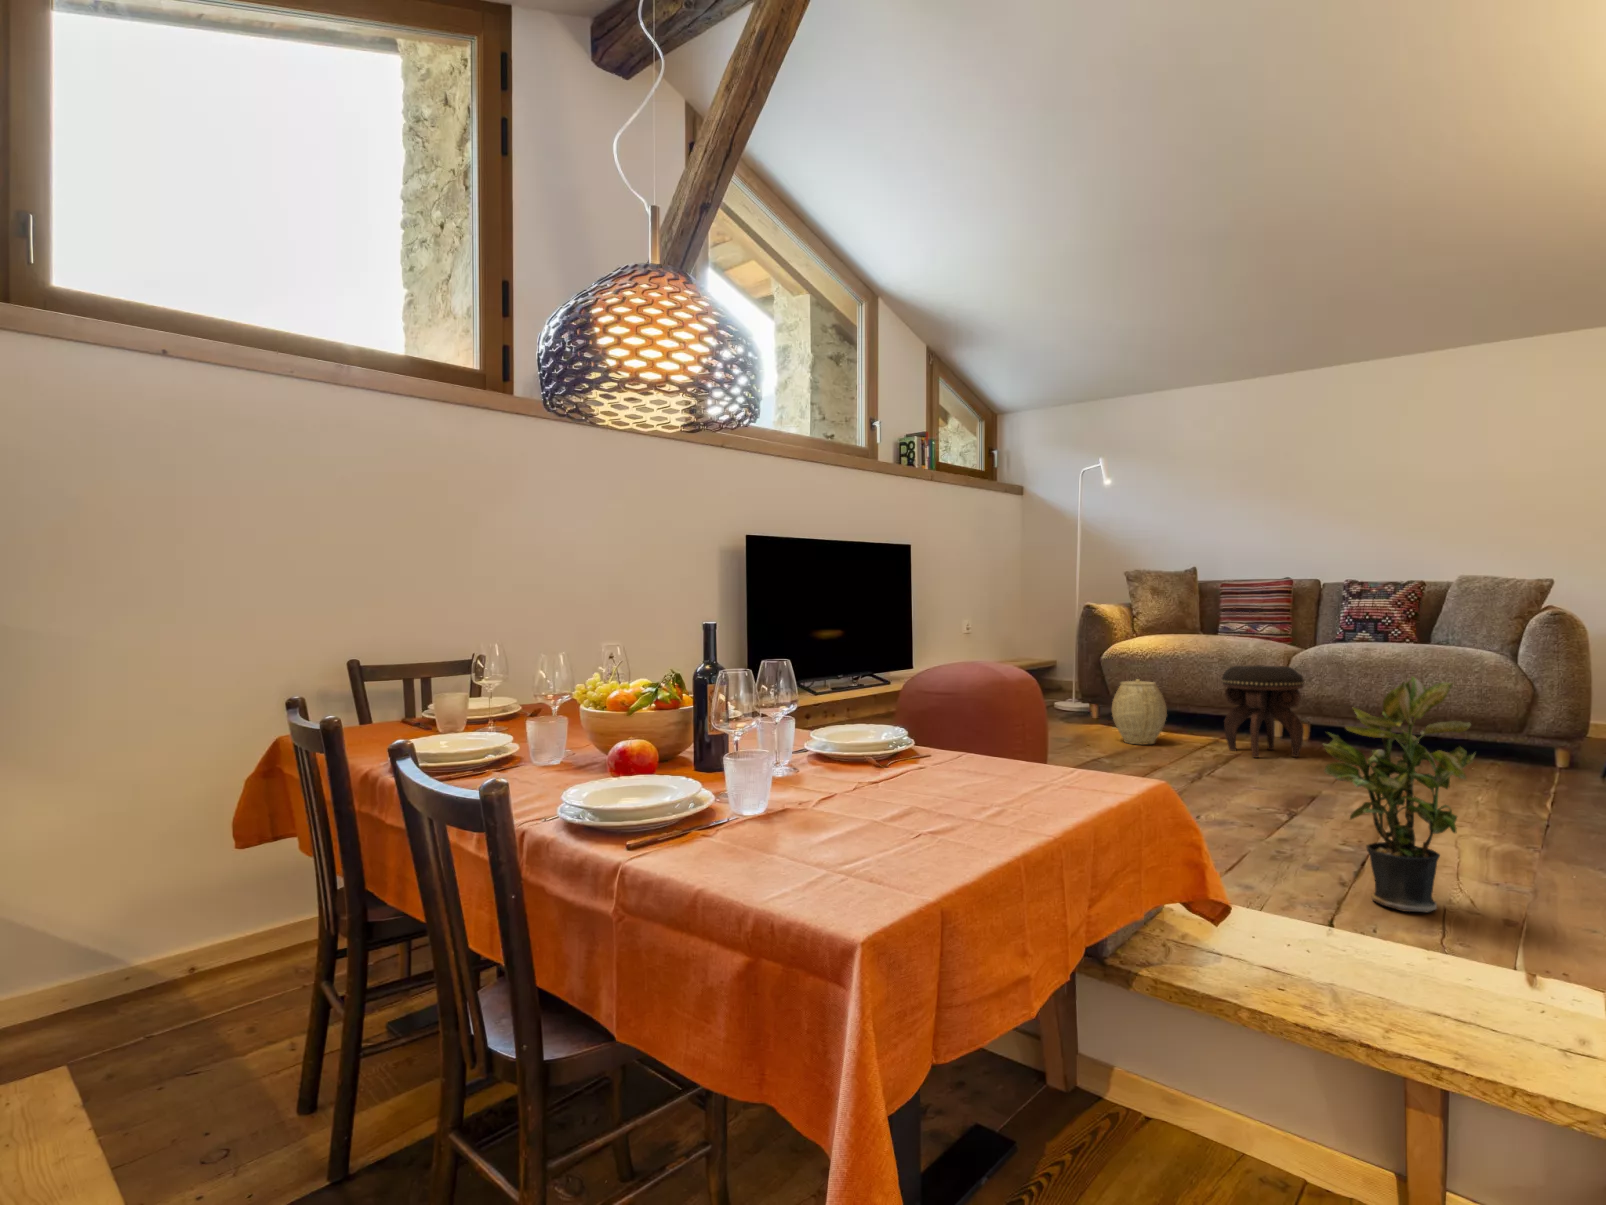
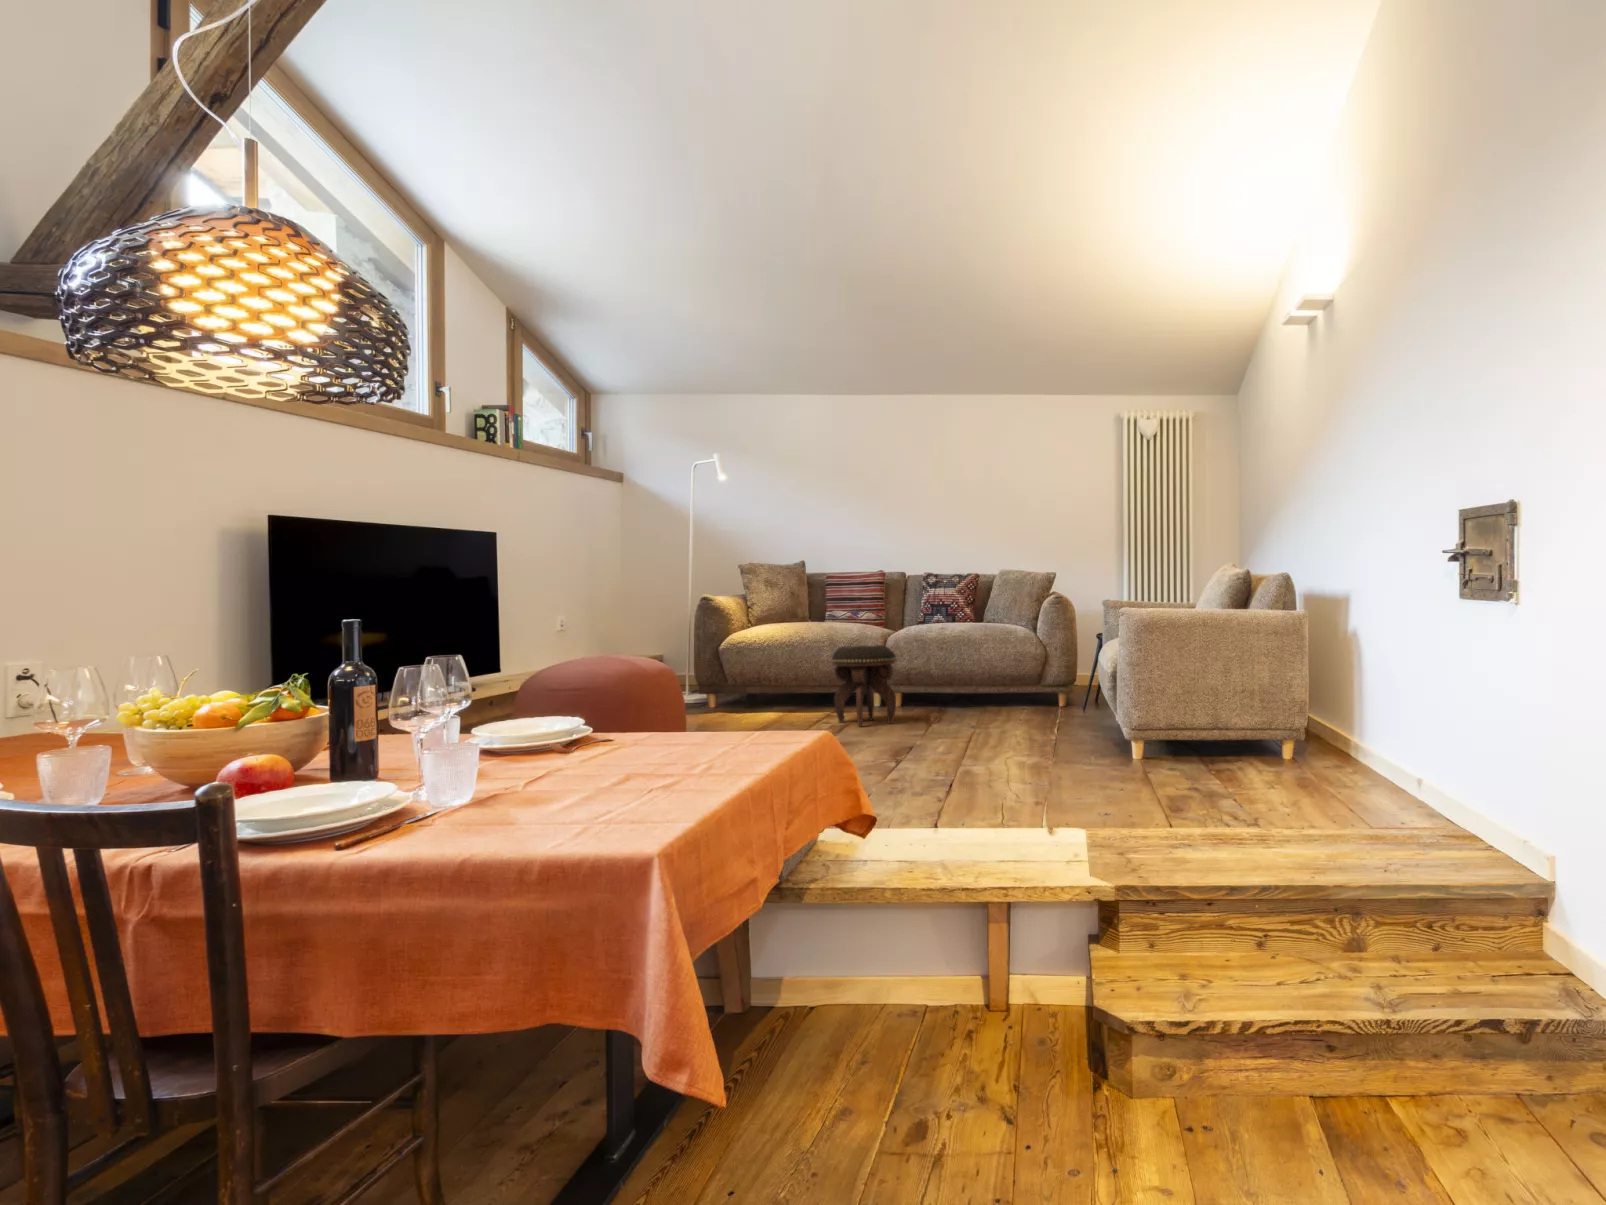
potted plant: present [1323,677,1475,913] -> none [921,634,1018,813]
woven basket: present [1112,679,1167,744] -> none [739,663,787,725]

